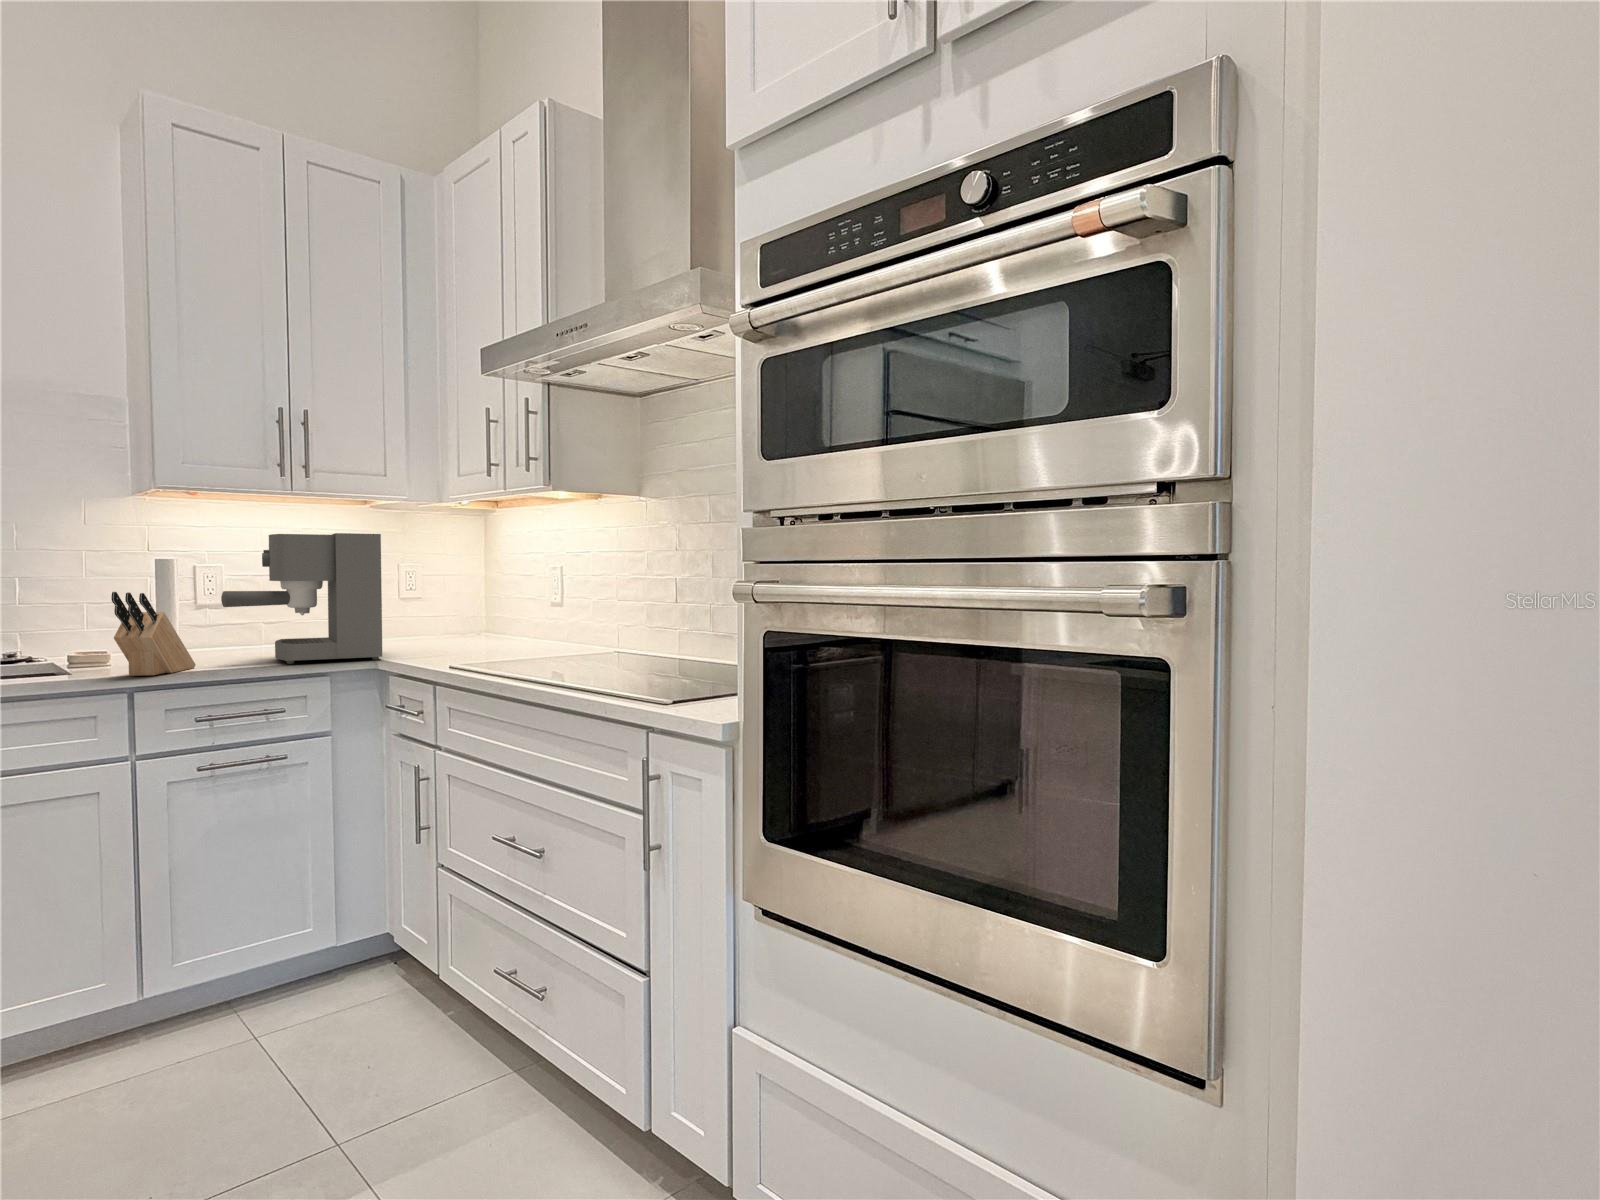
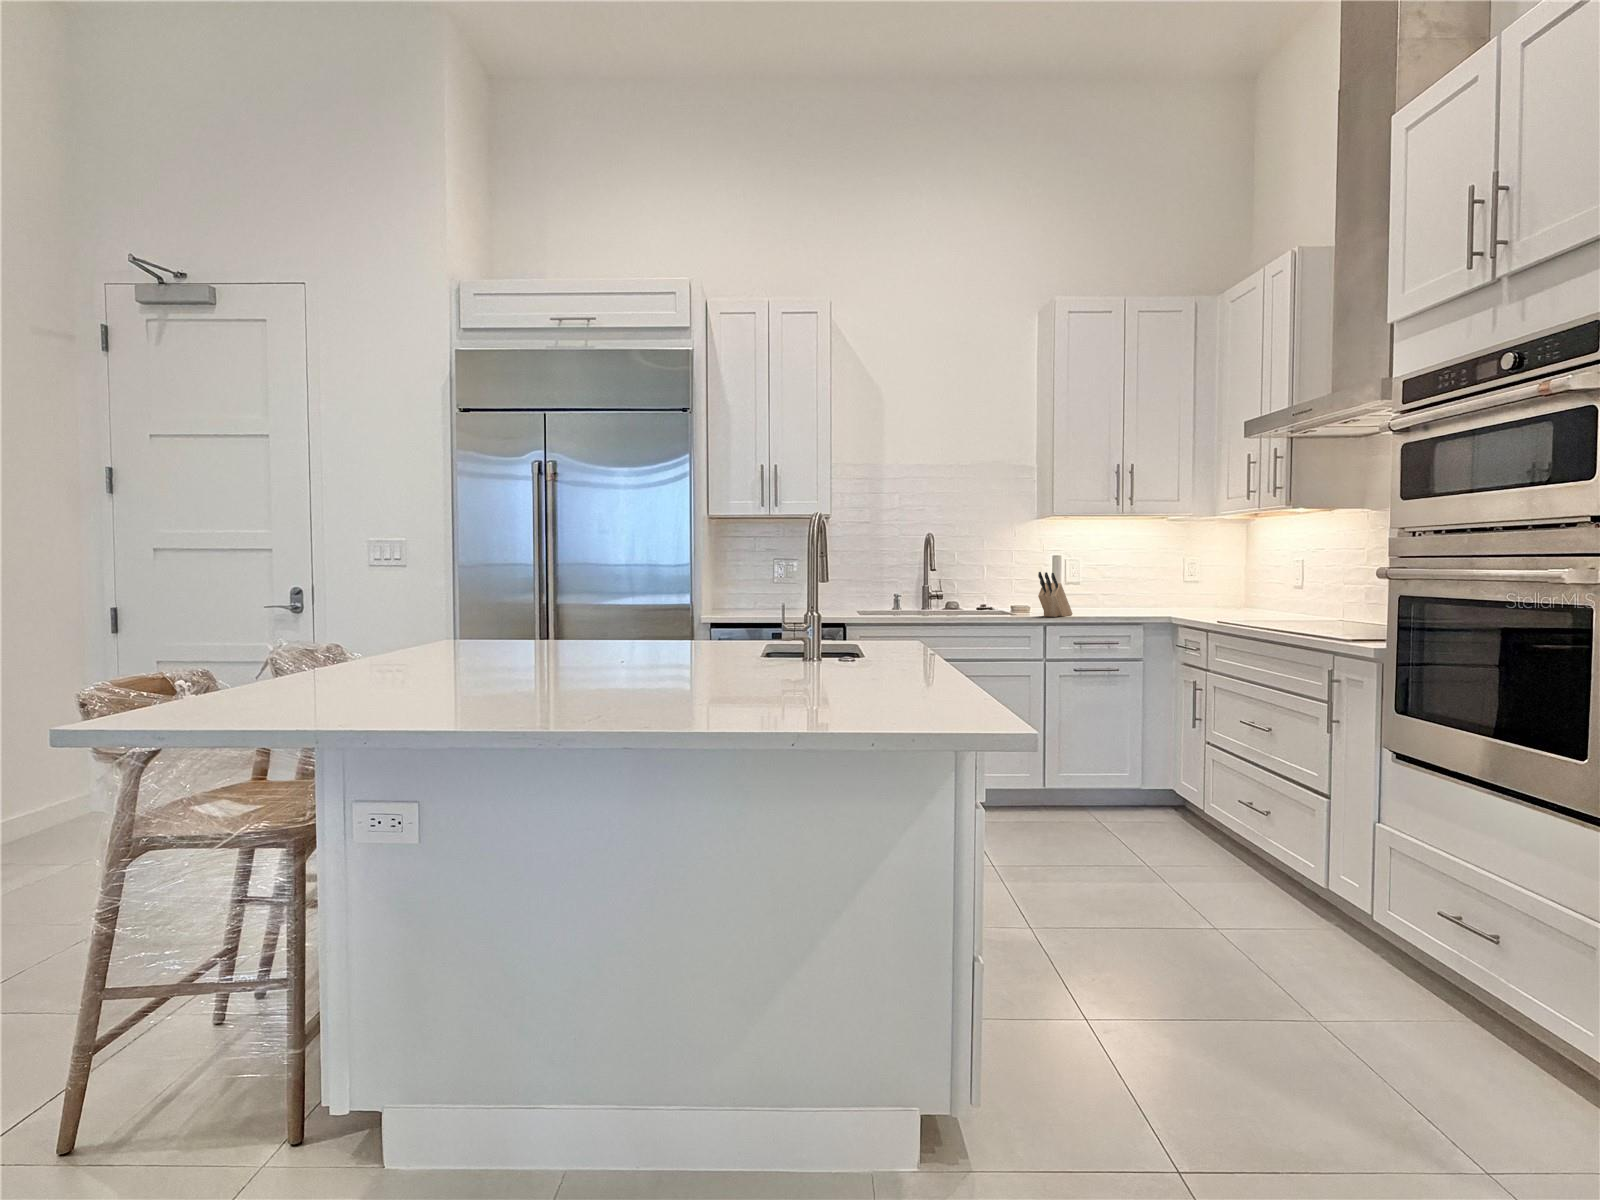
coffee maker: present [221,533,382,664] -> none [1086,539,1177,616]

